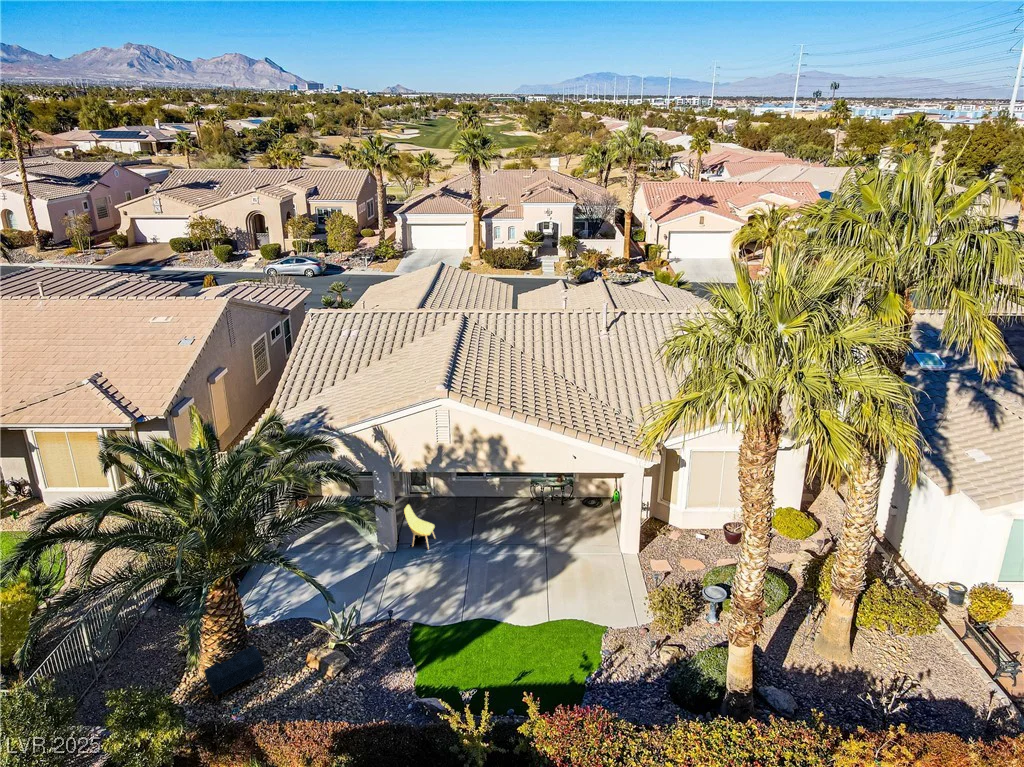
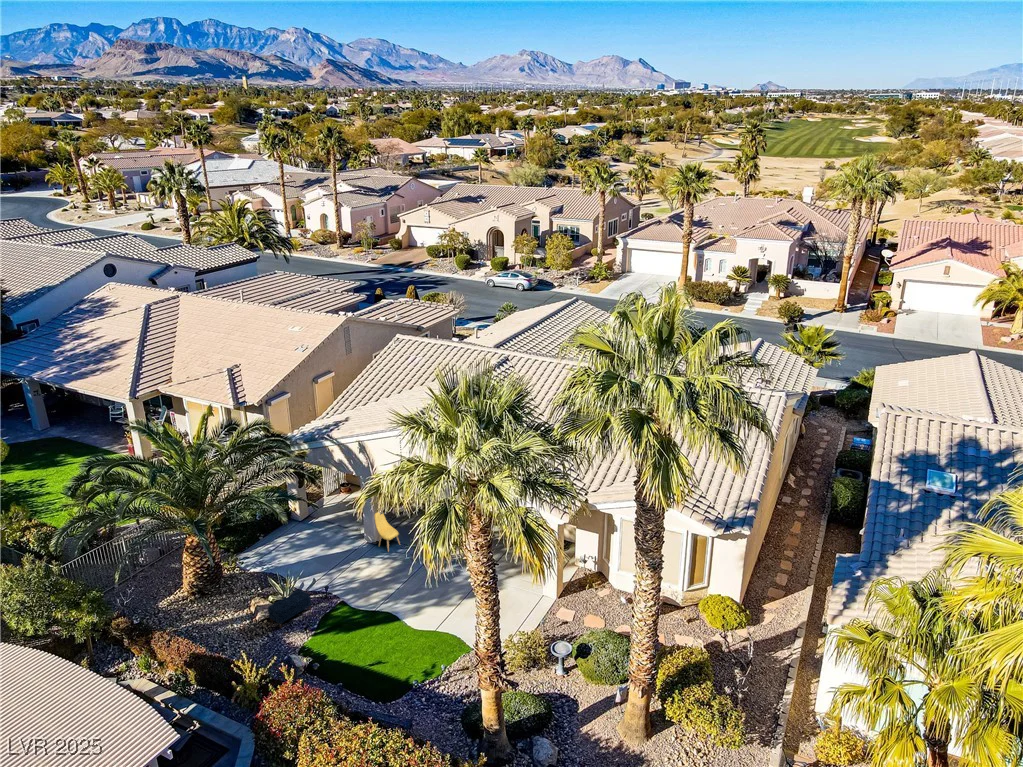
bench: present [204,646,265,700] -> present [268,589,311,628]

